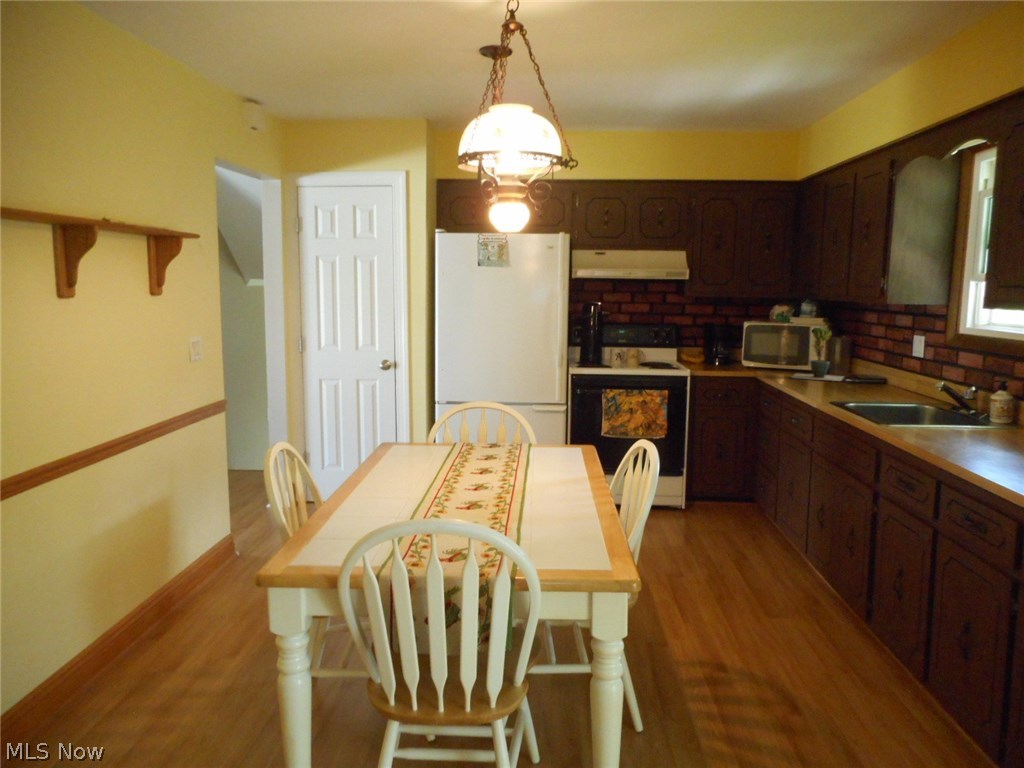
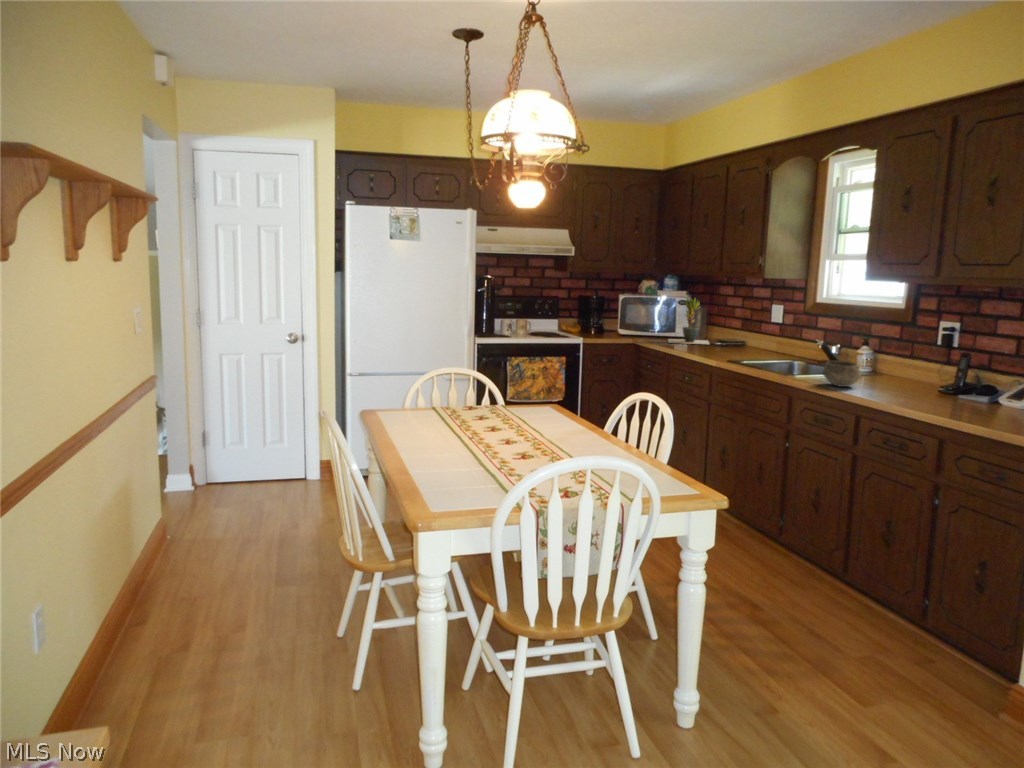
bowl: none [930,405,981,437] -> present [822,361,861,387]

